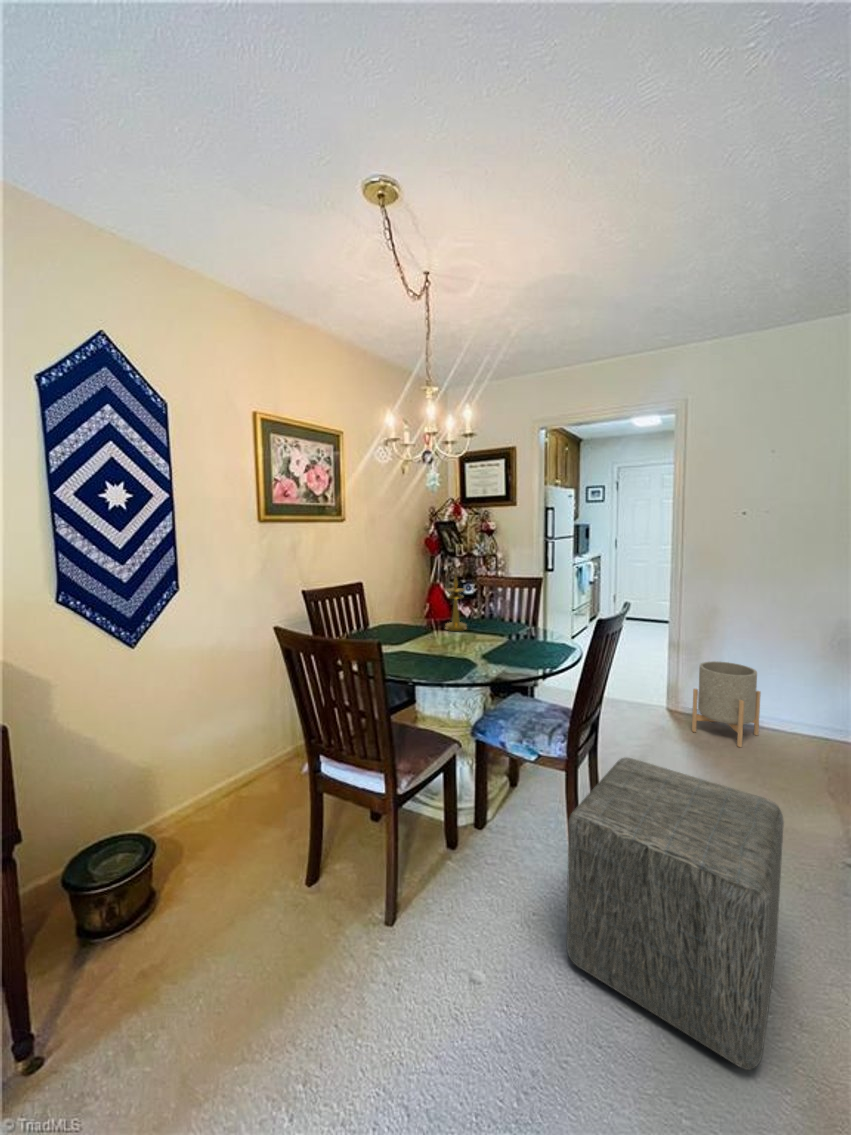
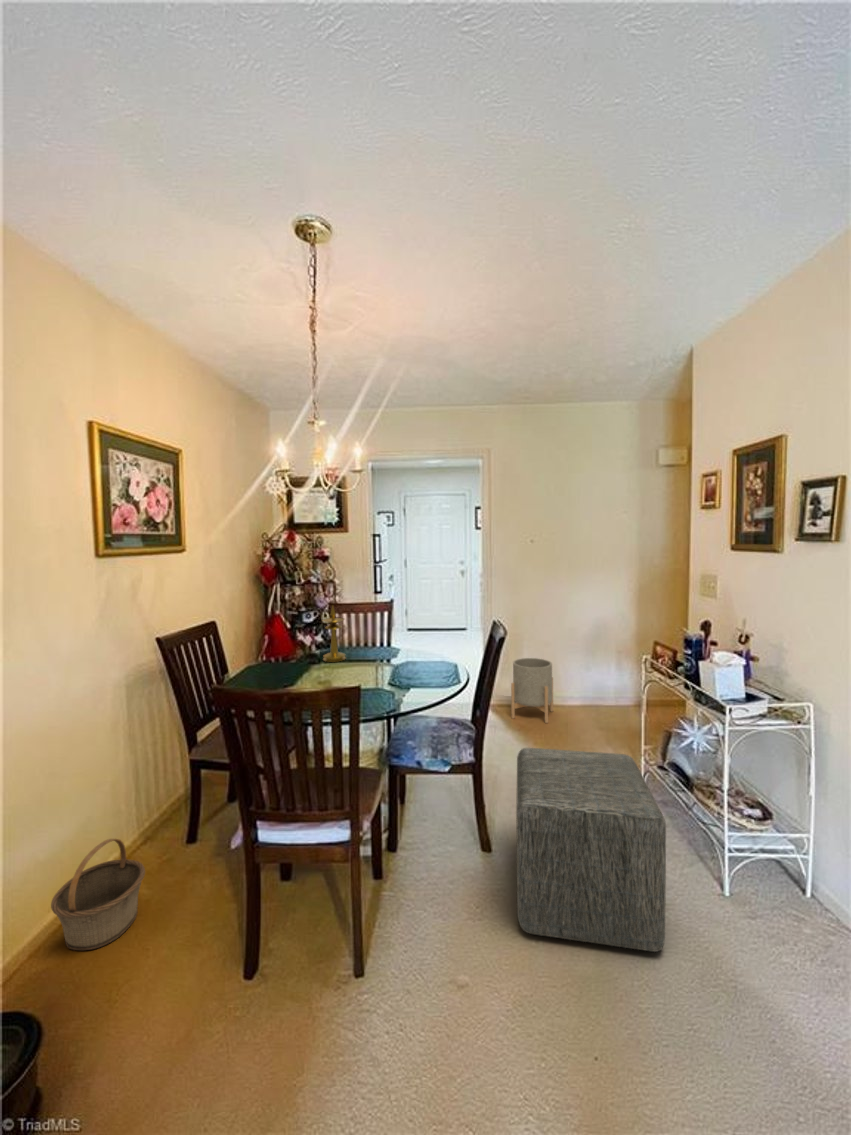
basket: none [208,743,272,821] -> present [51,839,145,950]

